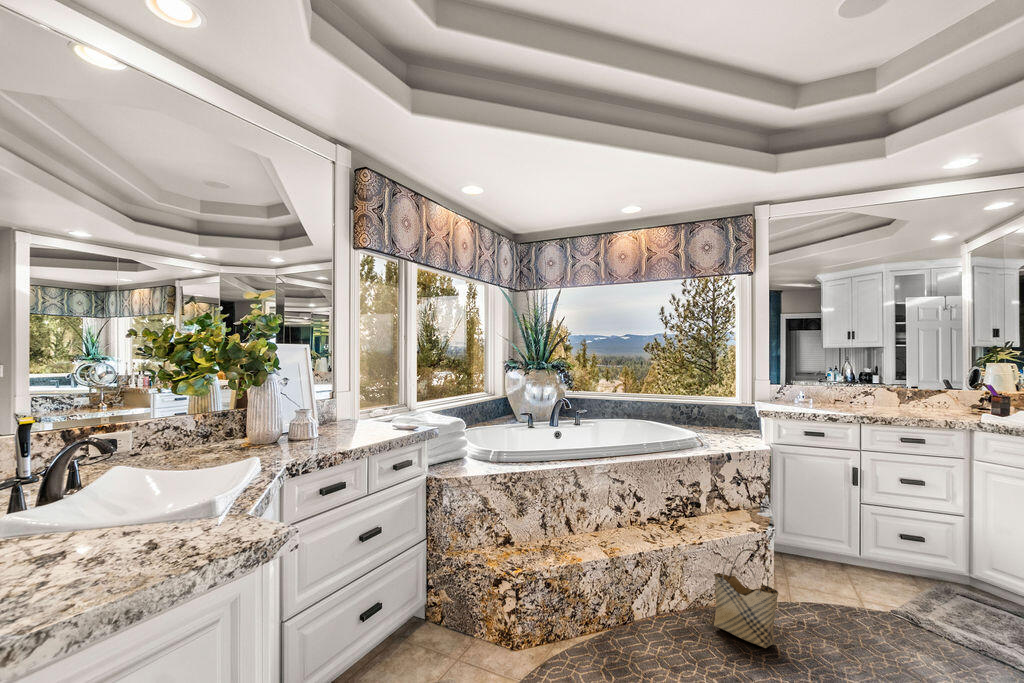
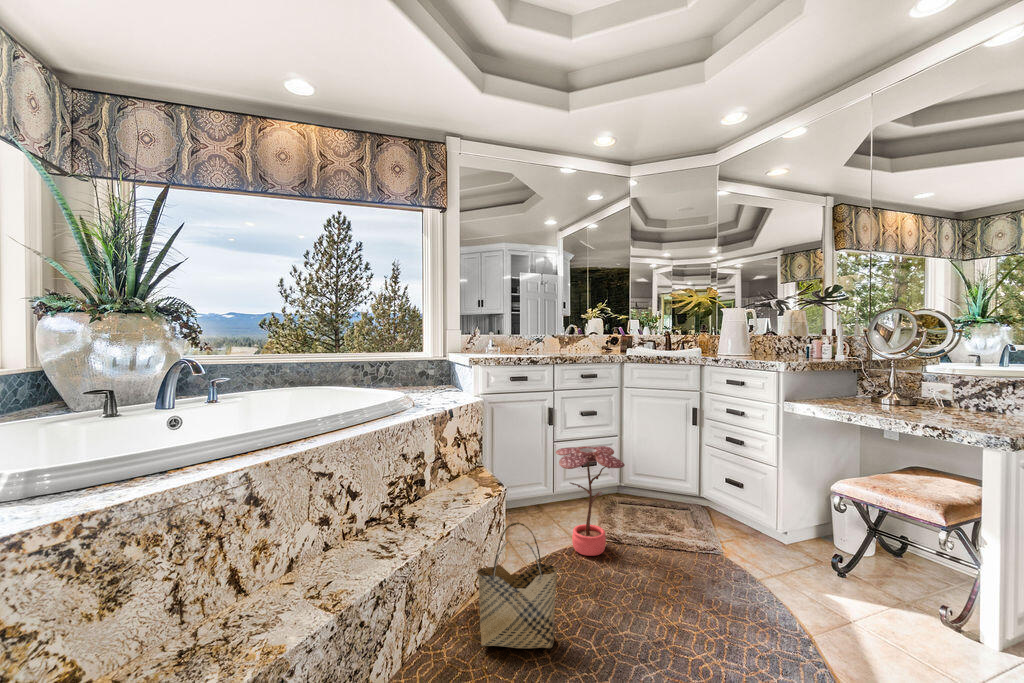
potted plant: none [827,509,909,620] -> present [556,446,625,556]

